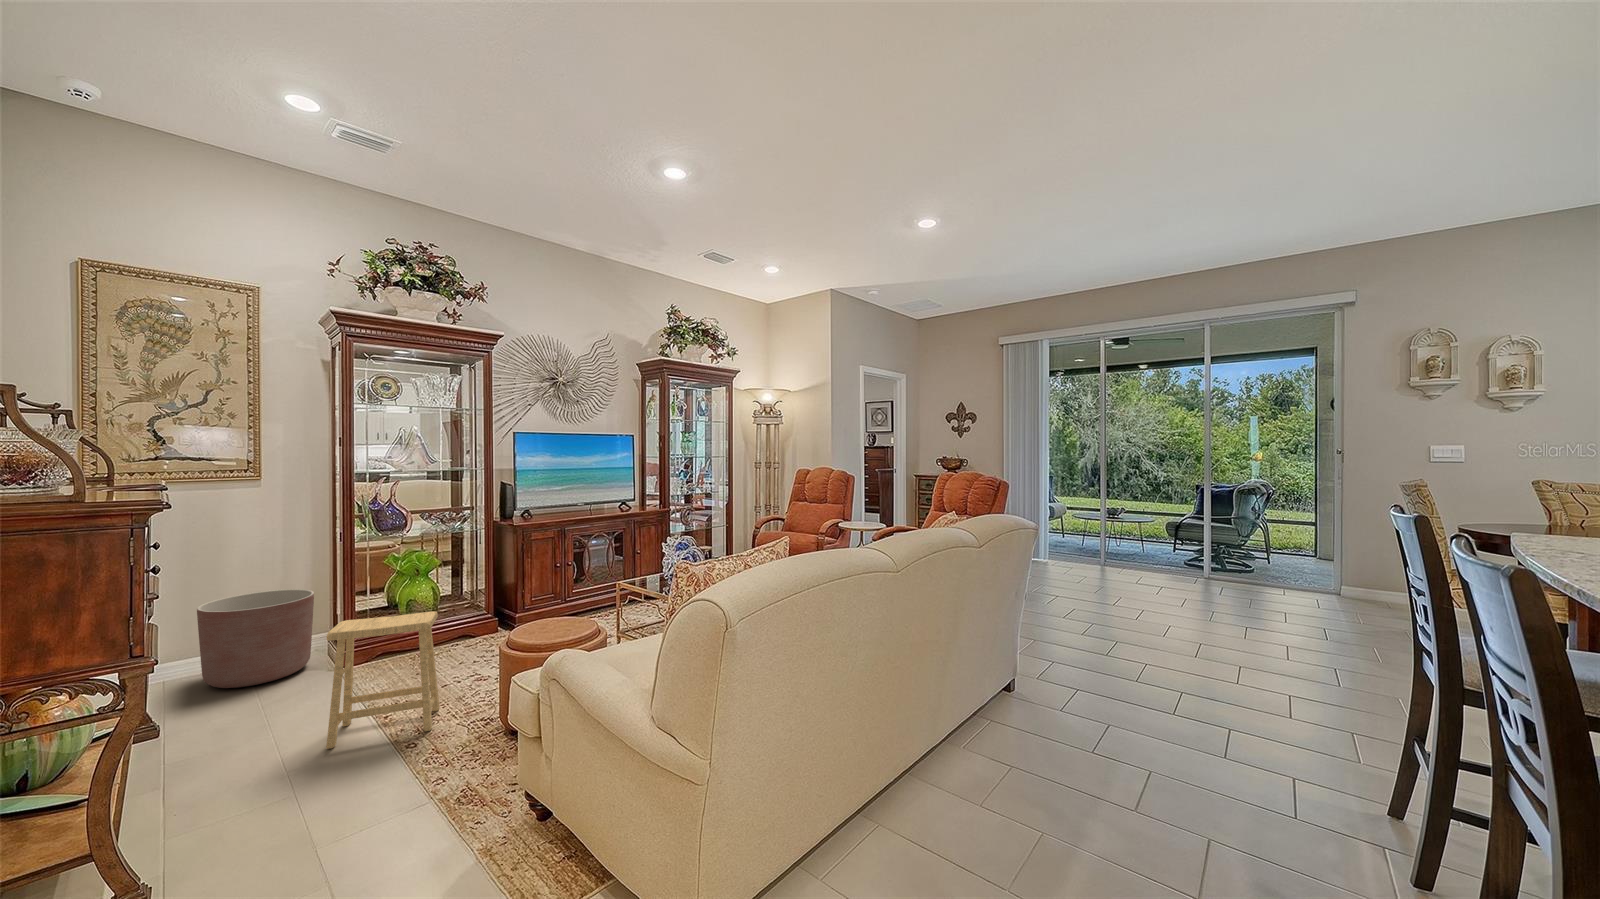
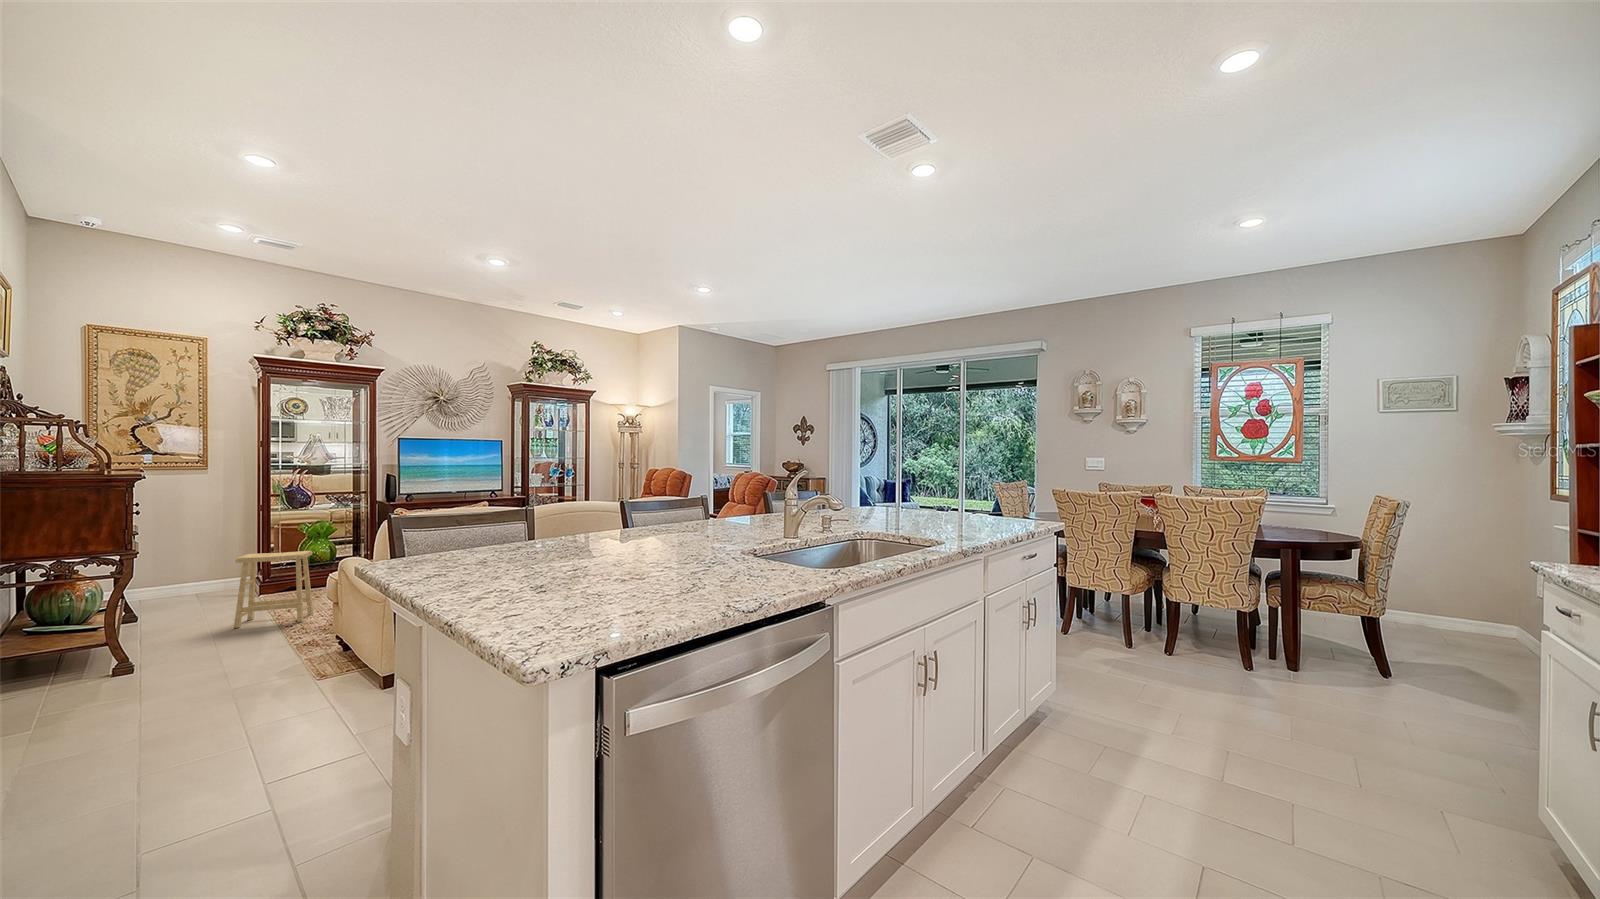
planter: present [197,589,314,688] -> none [159,545,241,605]

